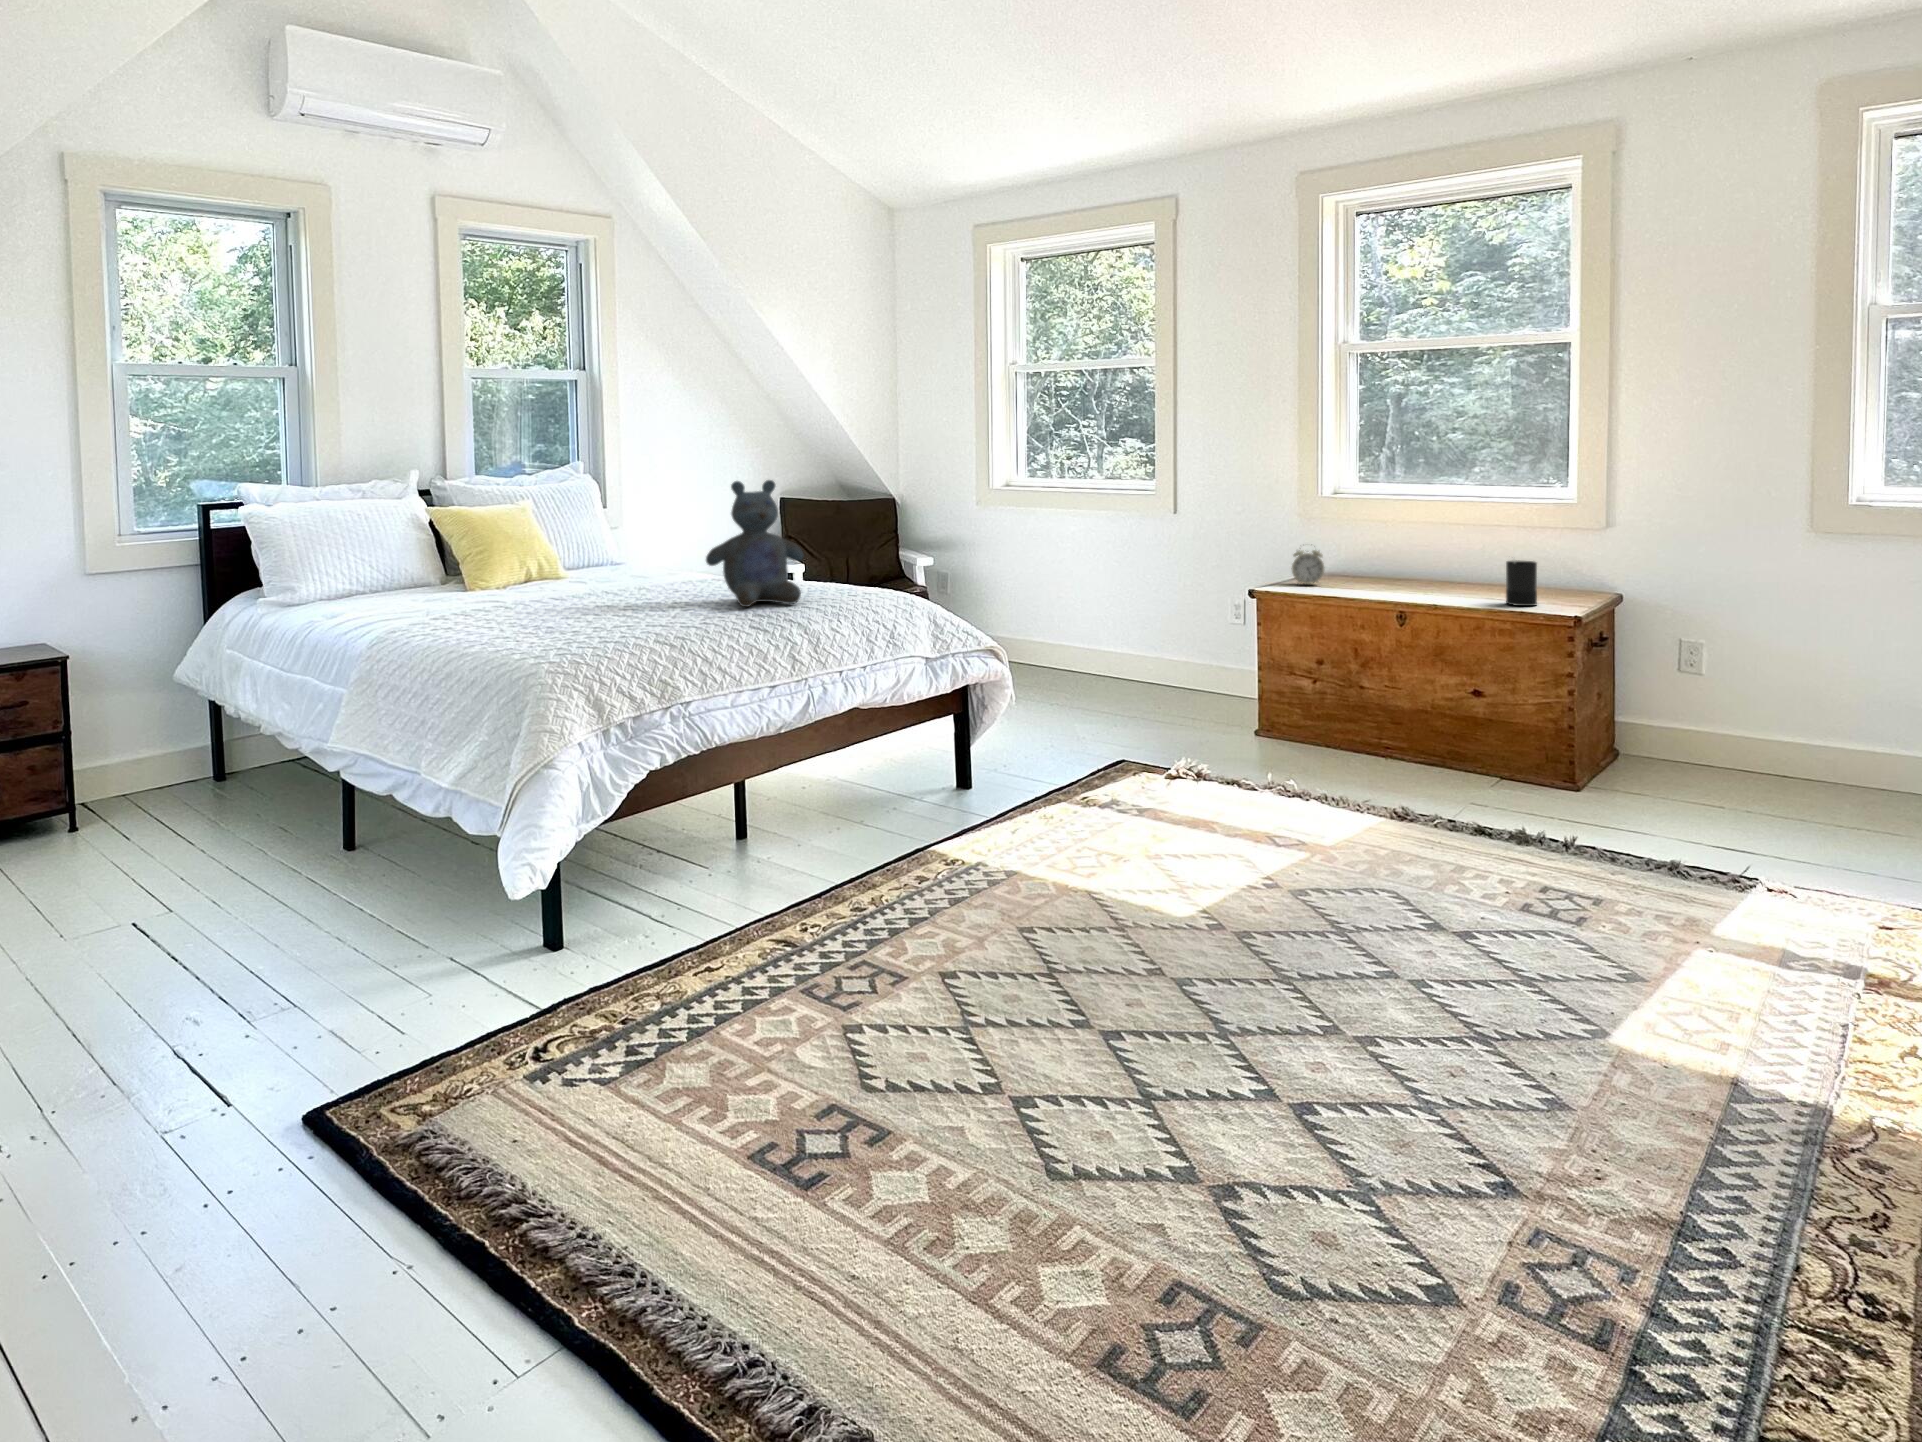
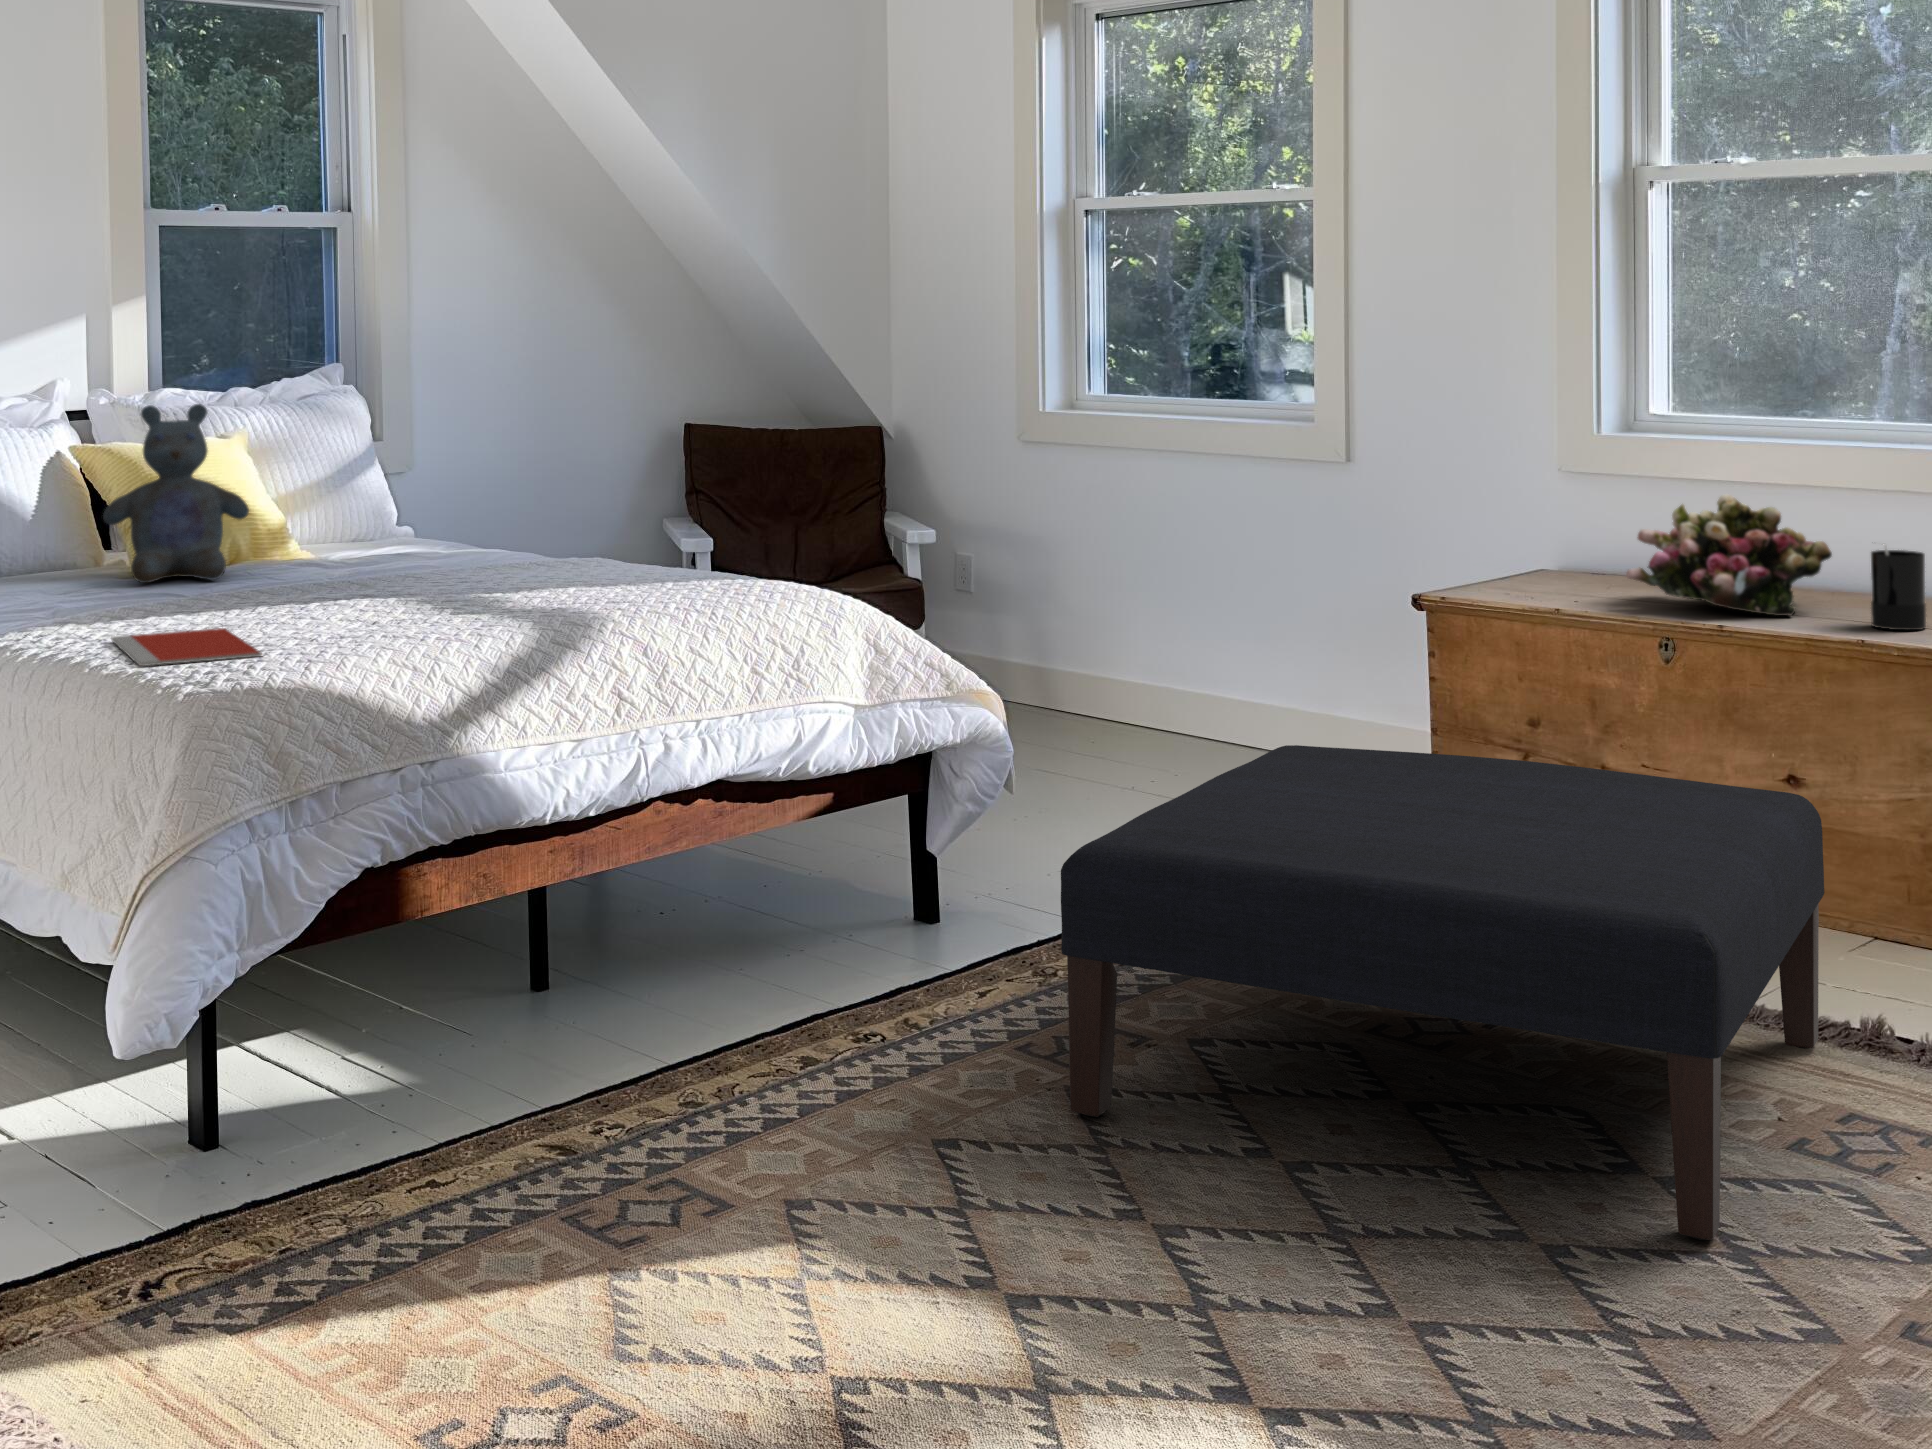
stuffed bear: present [706,480,803,607] -> present [103,404,249,583]
flower arrangement: none [1361,530,1478,599] -> present [1626,494,1832,616]
alarm clock: present [1292,544,1324,584] -> none [1521,515,1577,588]
notebook: none [479,620,583,645] -> present [111,628,262,666]
ottoman: none [1091,679,1519,975] -> present [1061,745,1824,1240]

